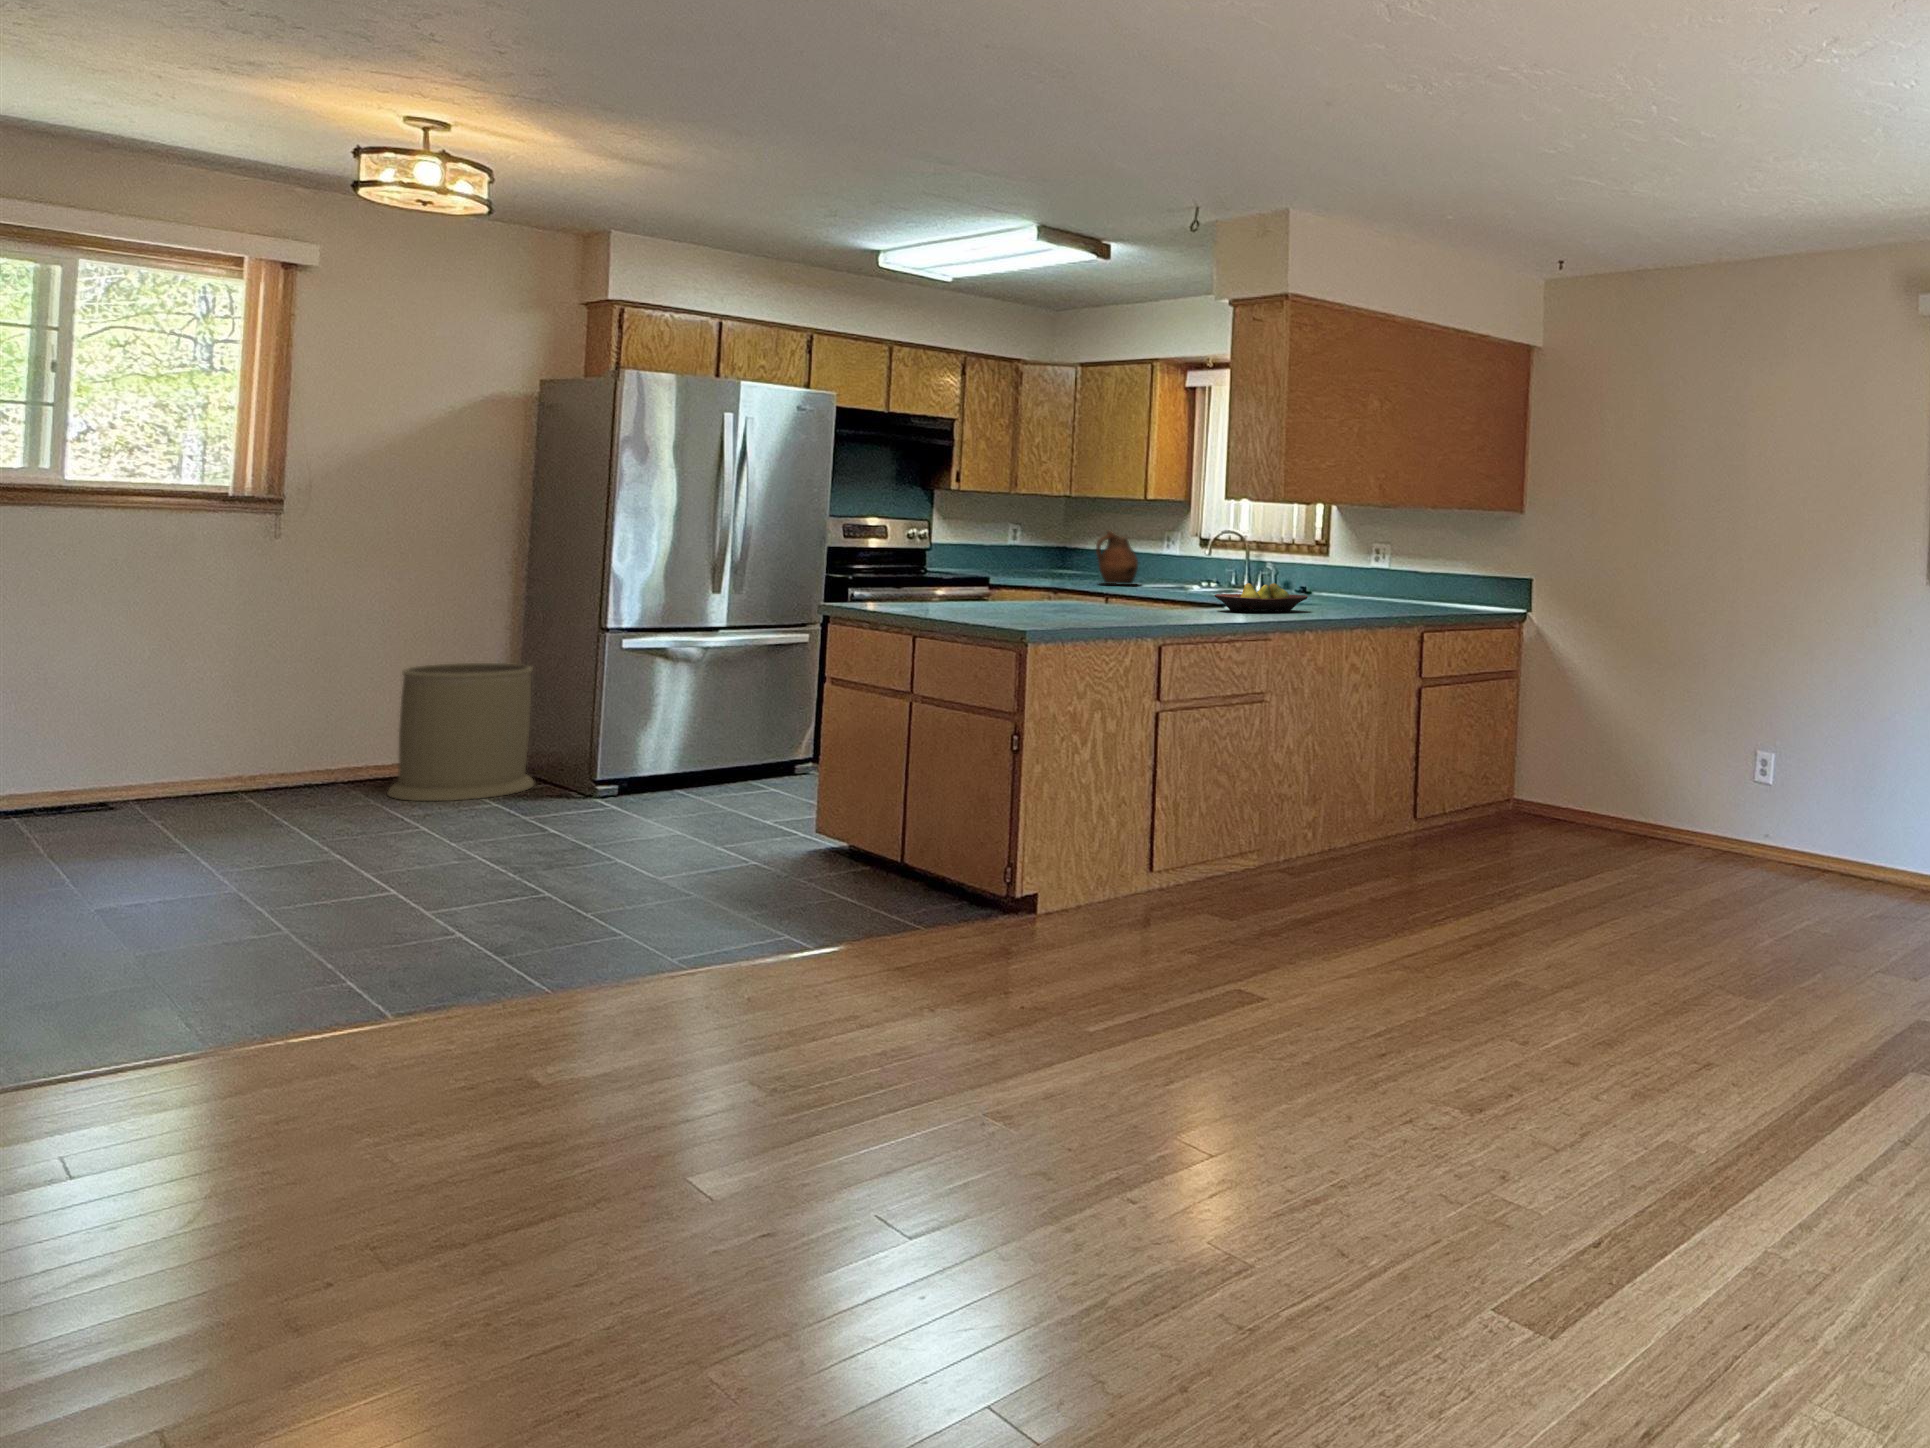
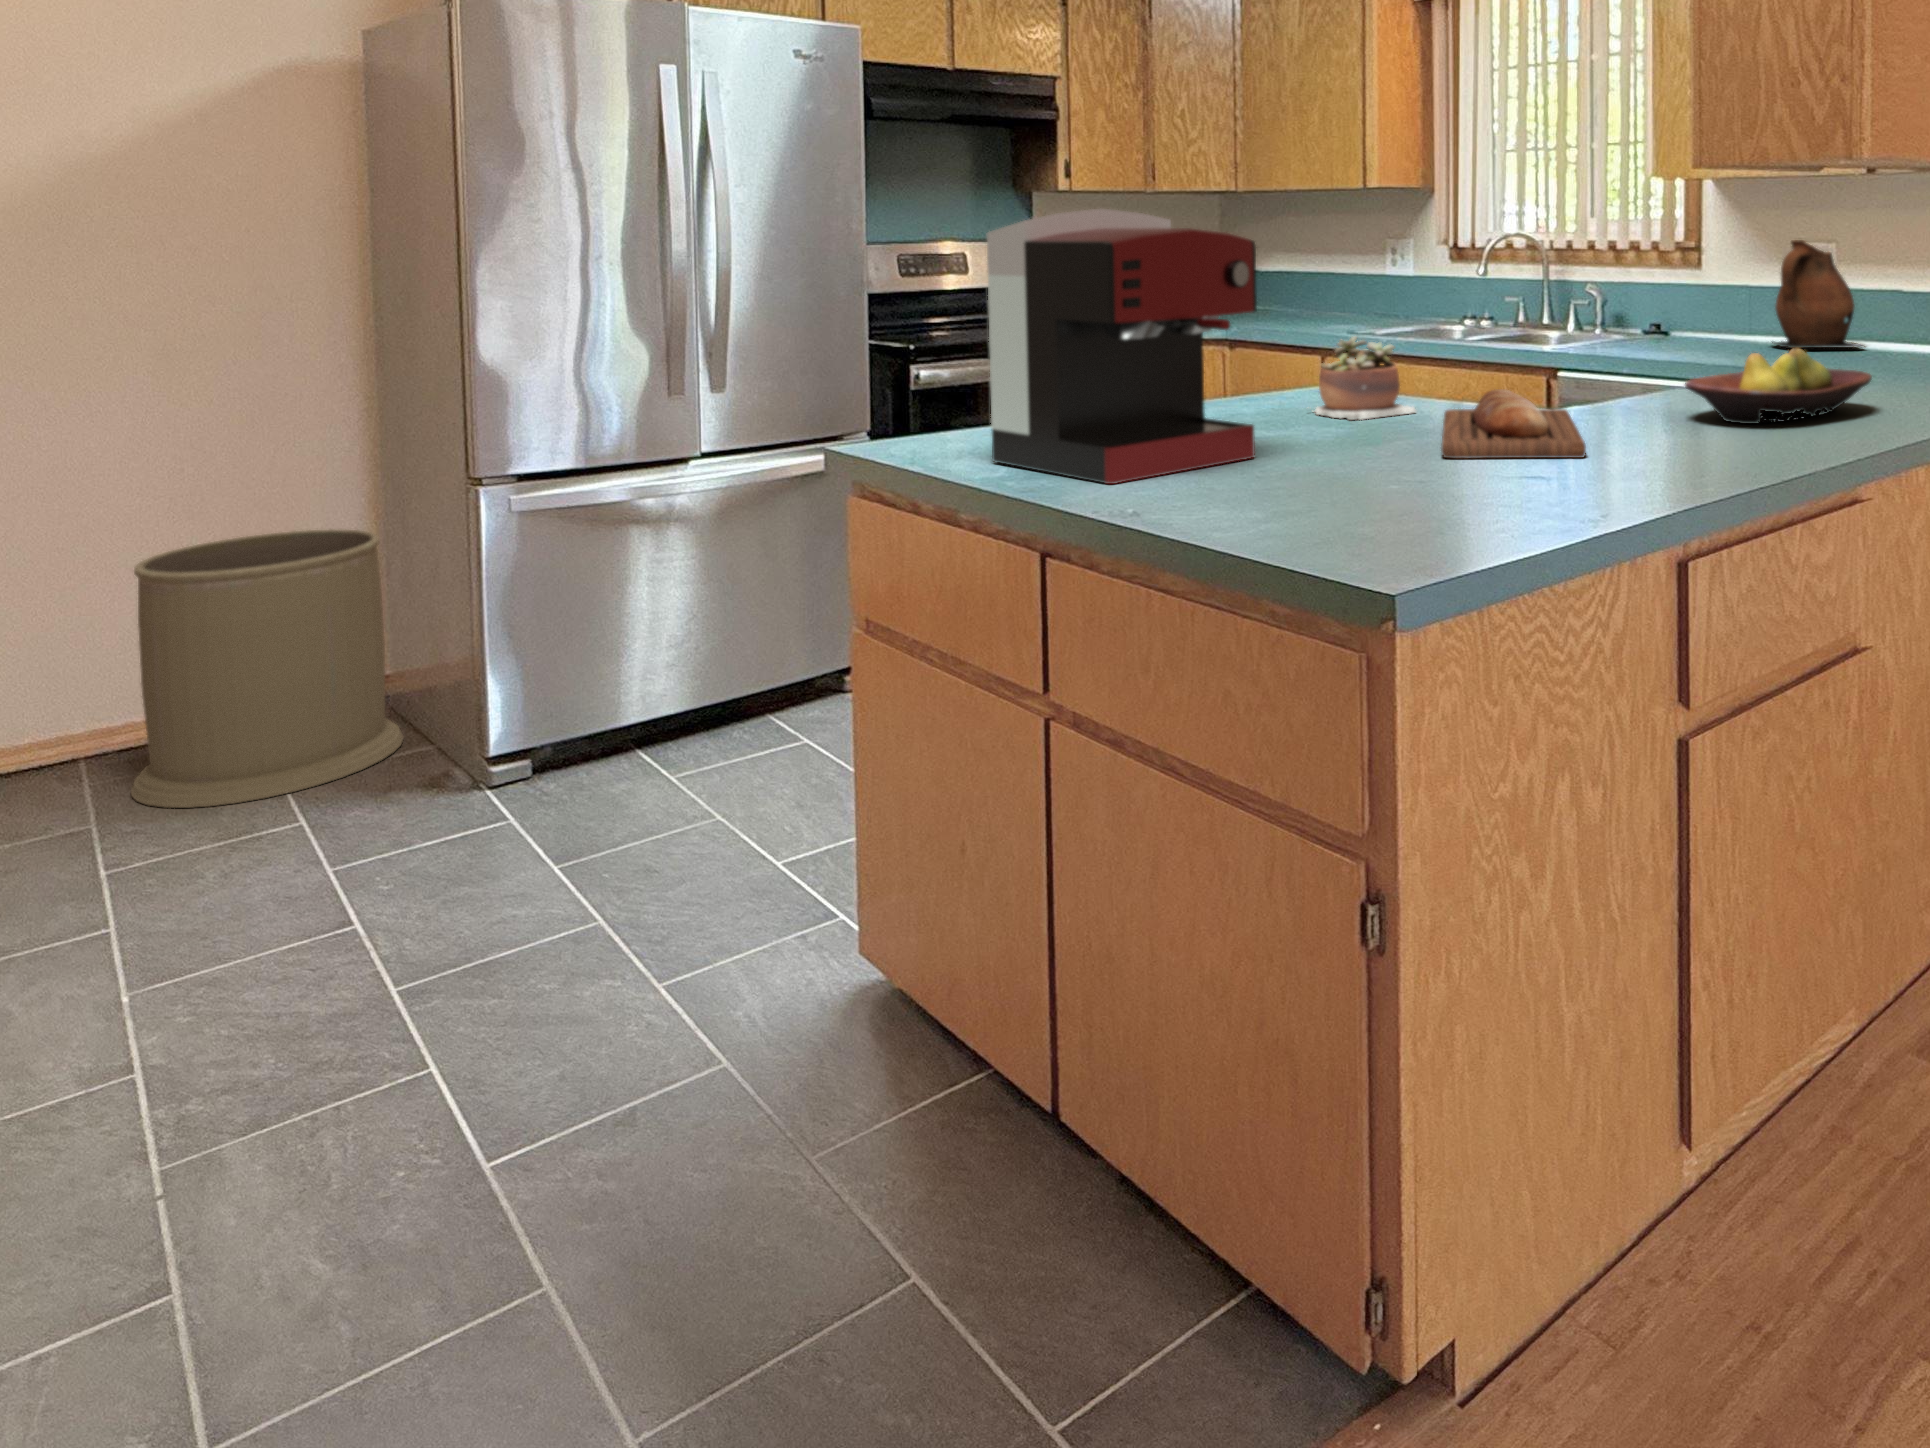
coffee maker: none [899,507,1015,611] -> present [987,209,1257,484]
ceramic pitcher: present [1096,531,1138,586] -> present [1772,240,1863,348]
succulent plant: none [1050,570,1101,606] -> present [1315,336,1416,420]
bread loaf: none [1087,592,1161,615] -> present [1441,389,1586,458]

